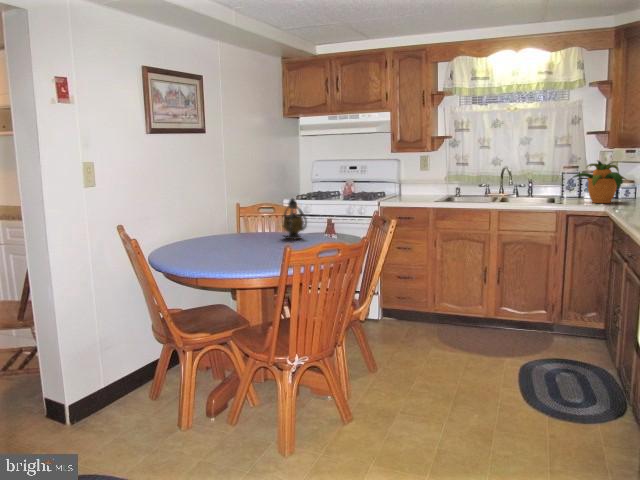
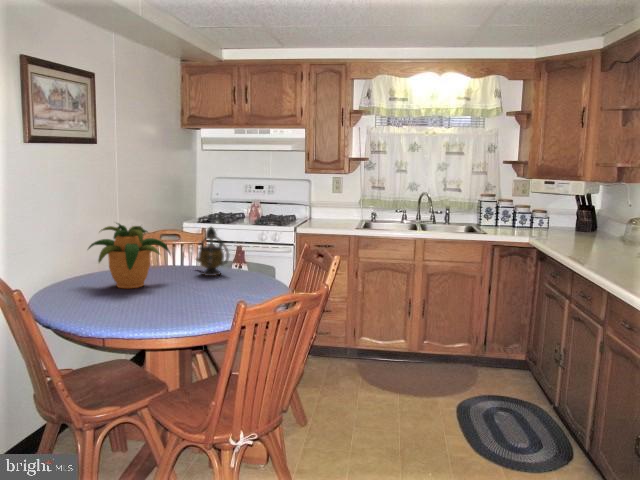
potted plant: present [573,161,625,203] -> present [88,223,170,288]

